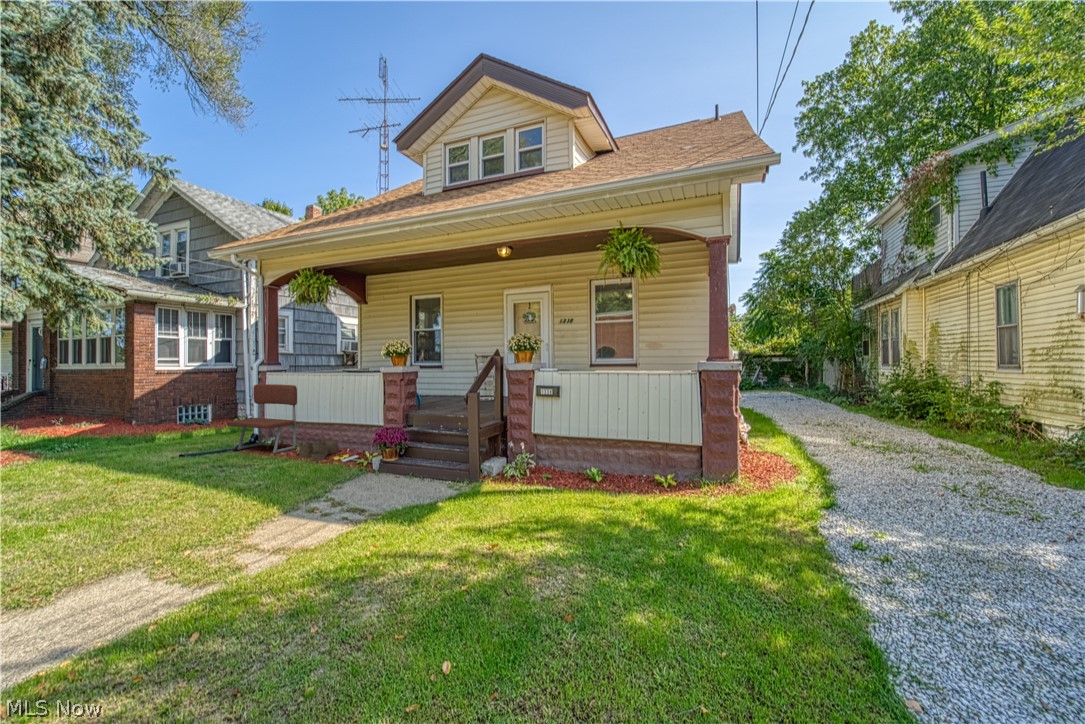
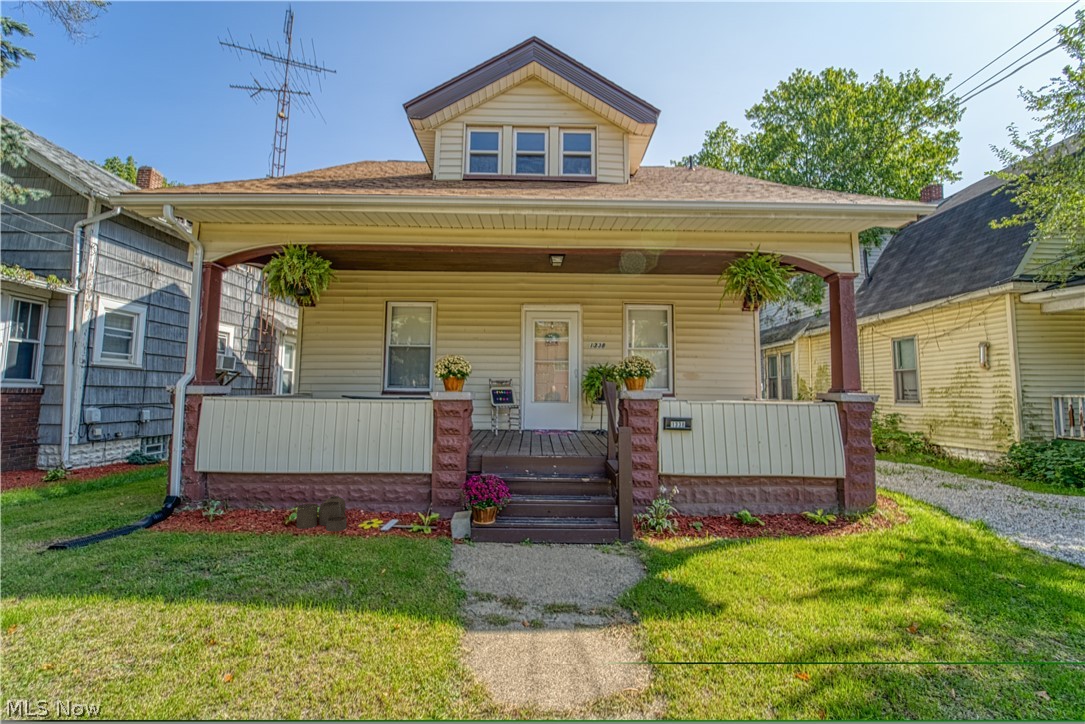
bench: present [227,384,297,453] -> none [143,416,271,525]

